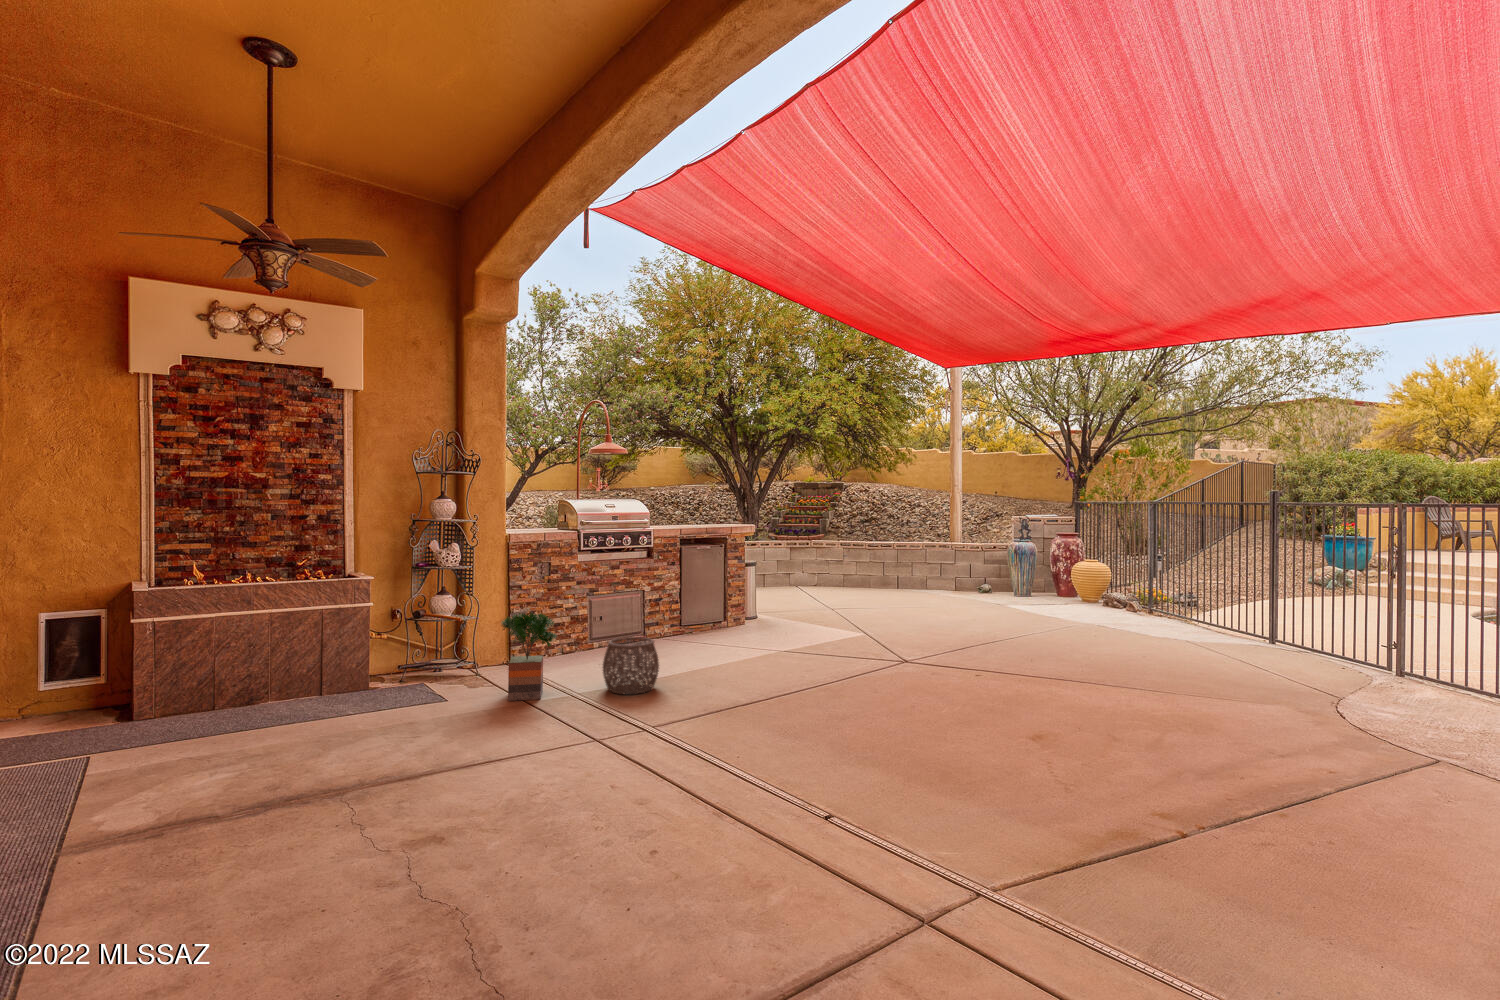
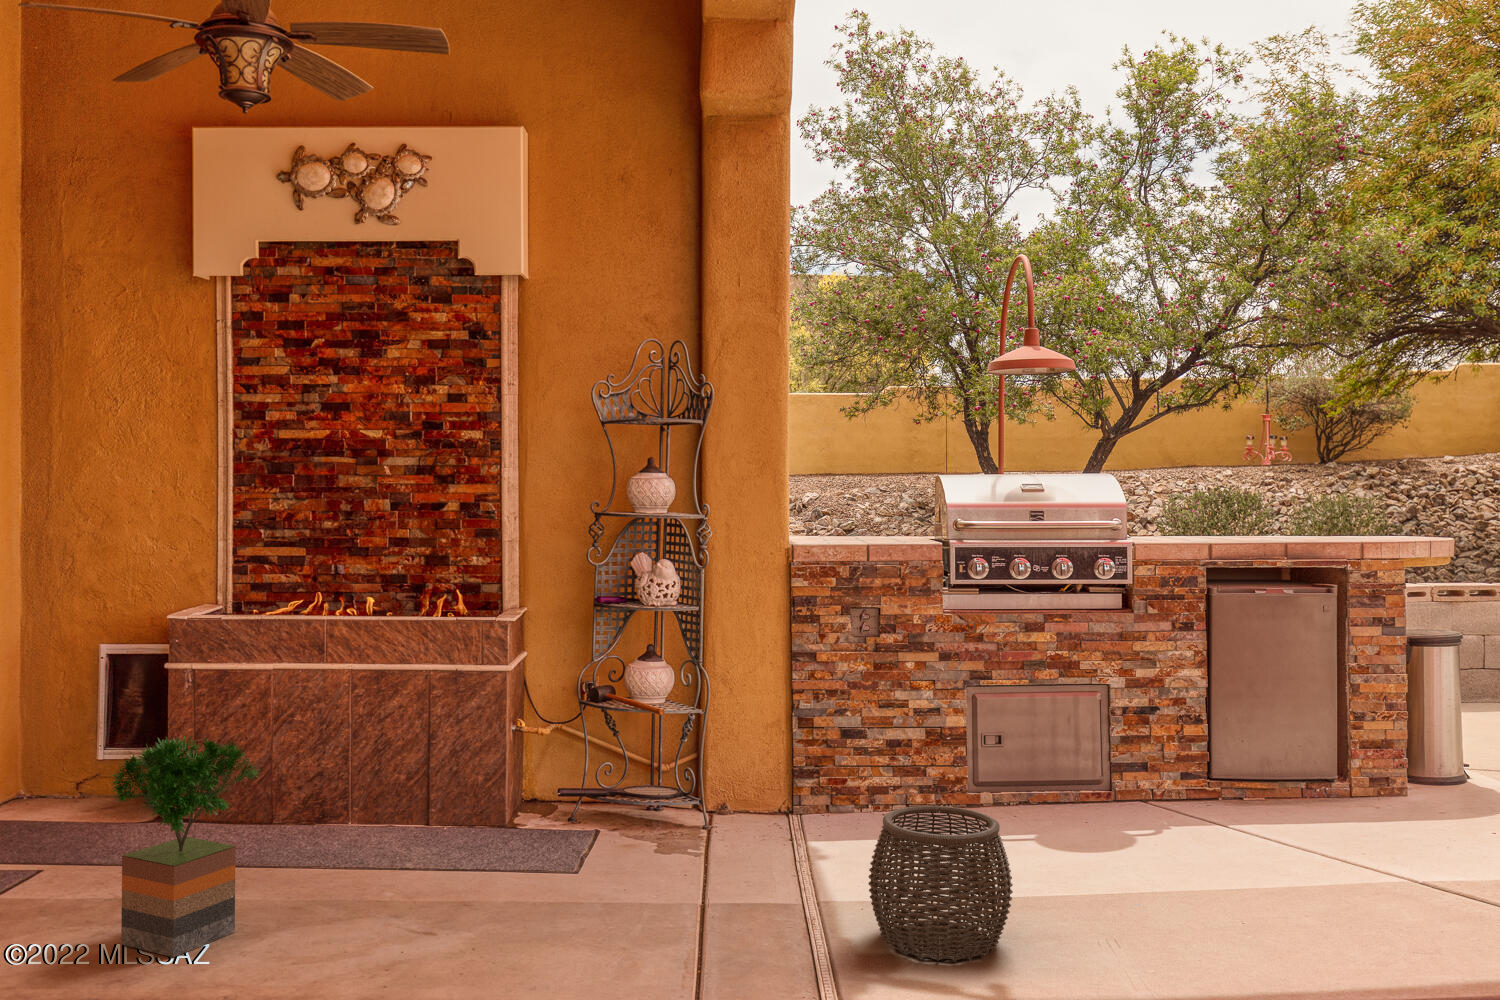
potted tree: present [501,613,557,701] -> present [112,736,259,957]

